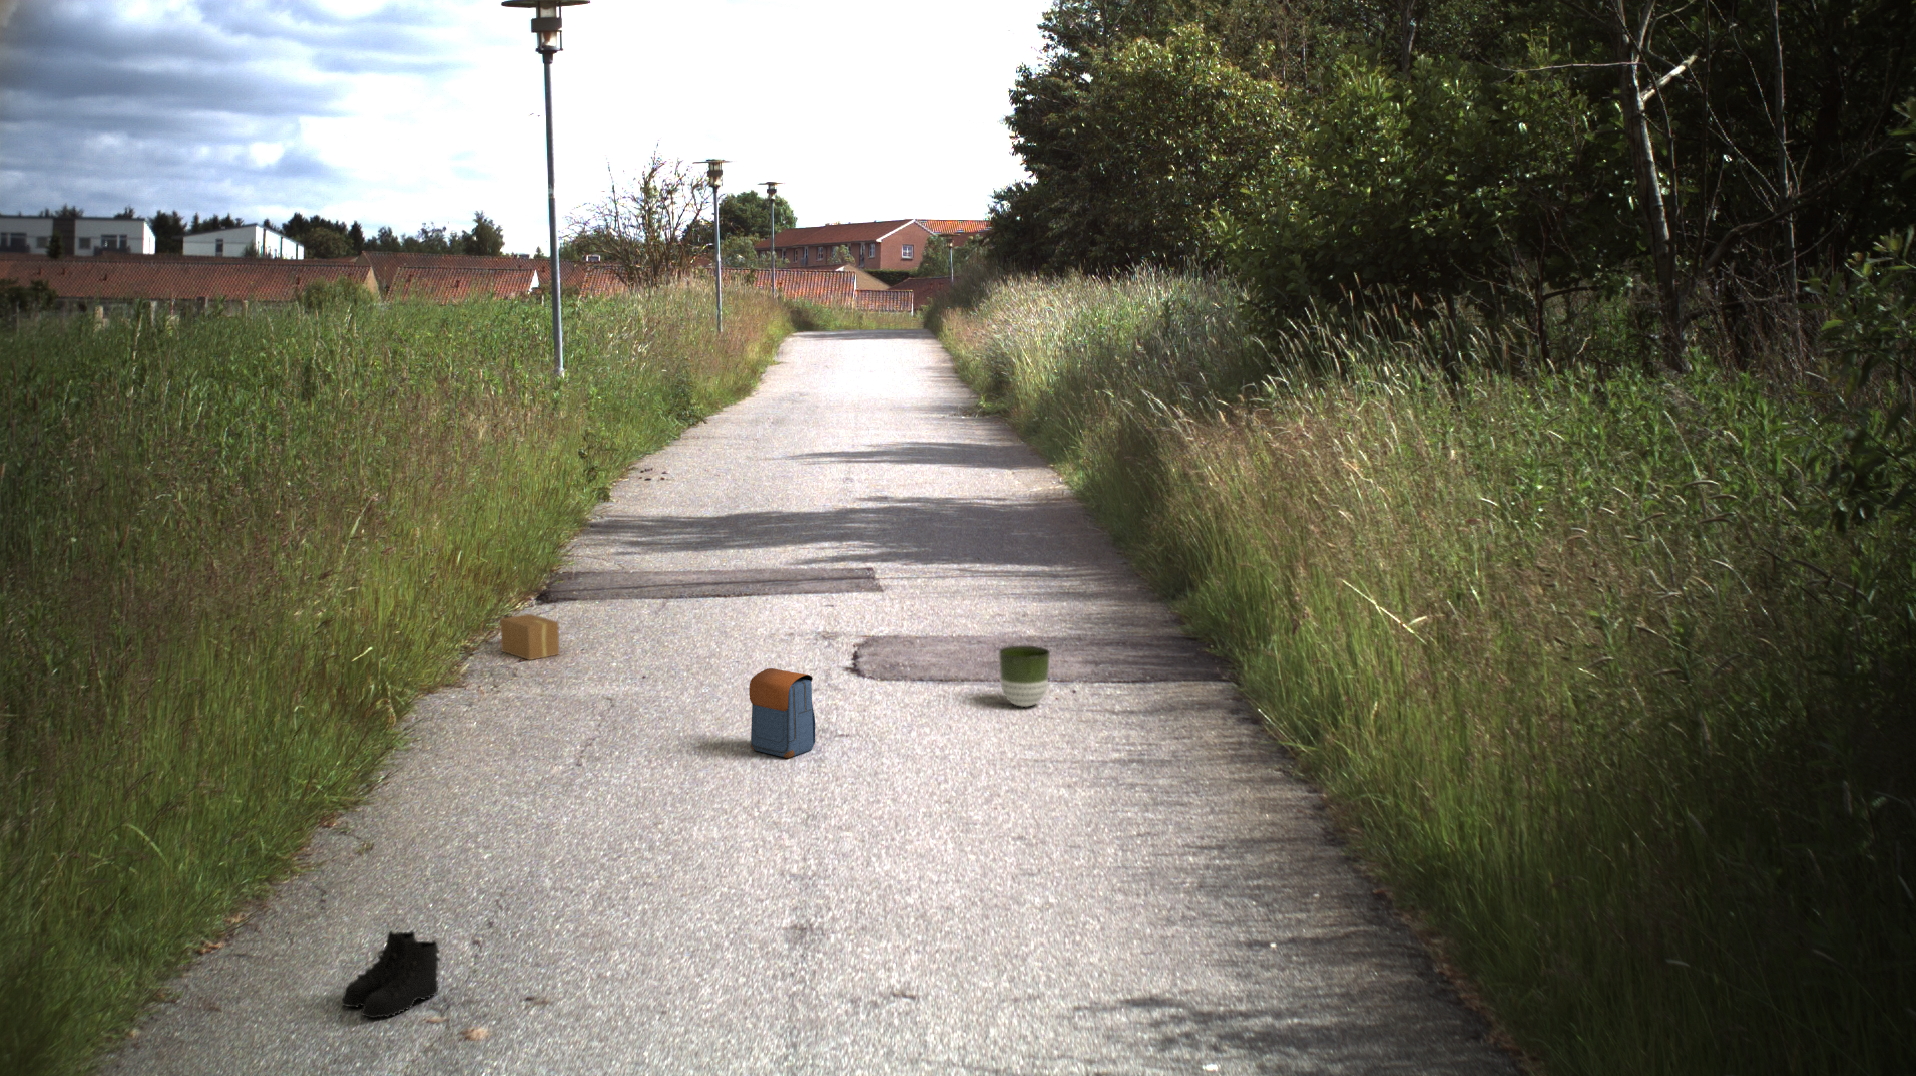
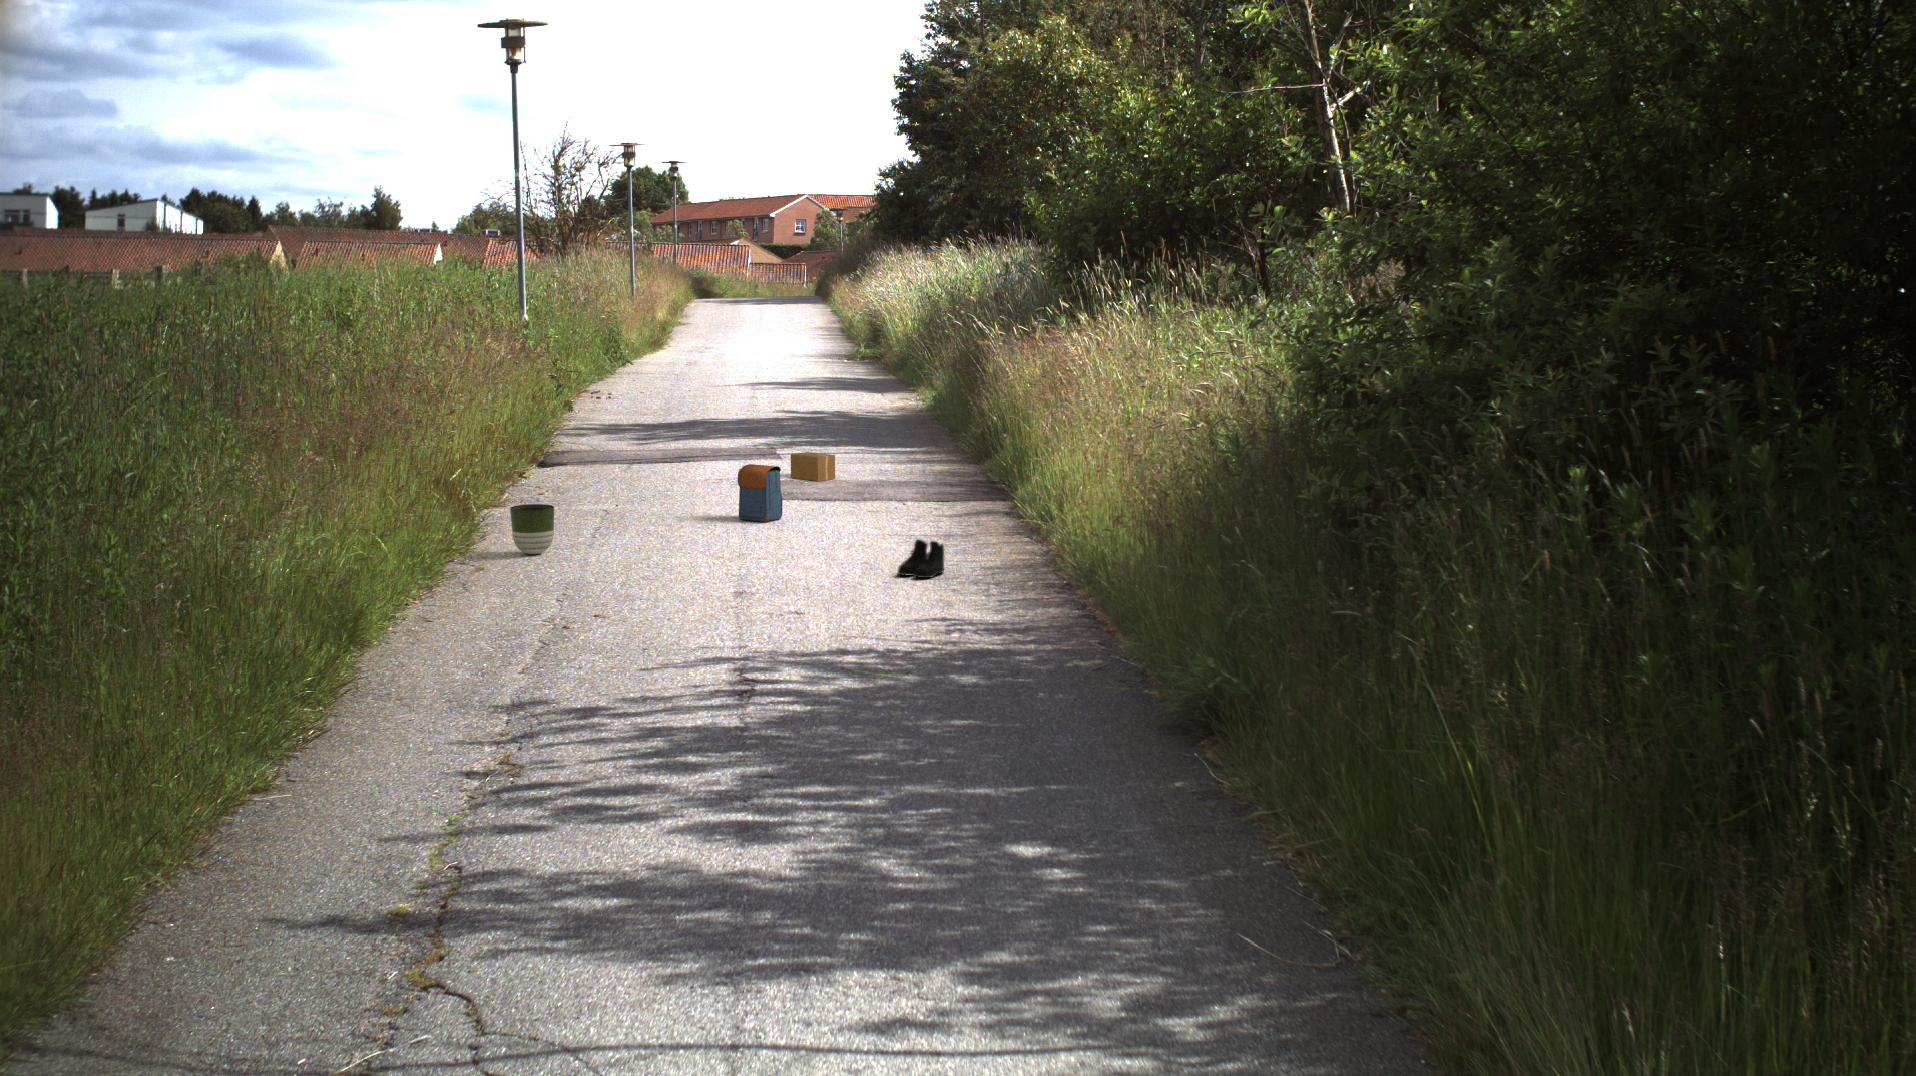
cardboard box: present [500,614,559,660] -> present [791,452,835,481]
planter: present [999,646,1050,707] -> present [510,504,554,554]
boots: present [342,931,440,1018] -> present [897,539,944,578]

